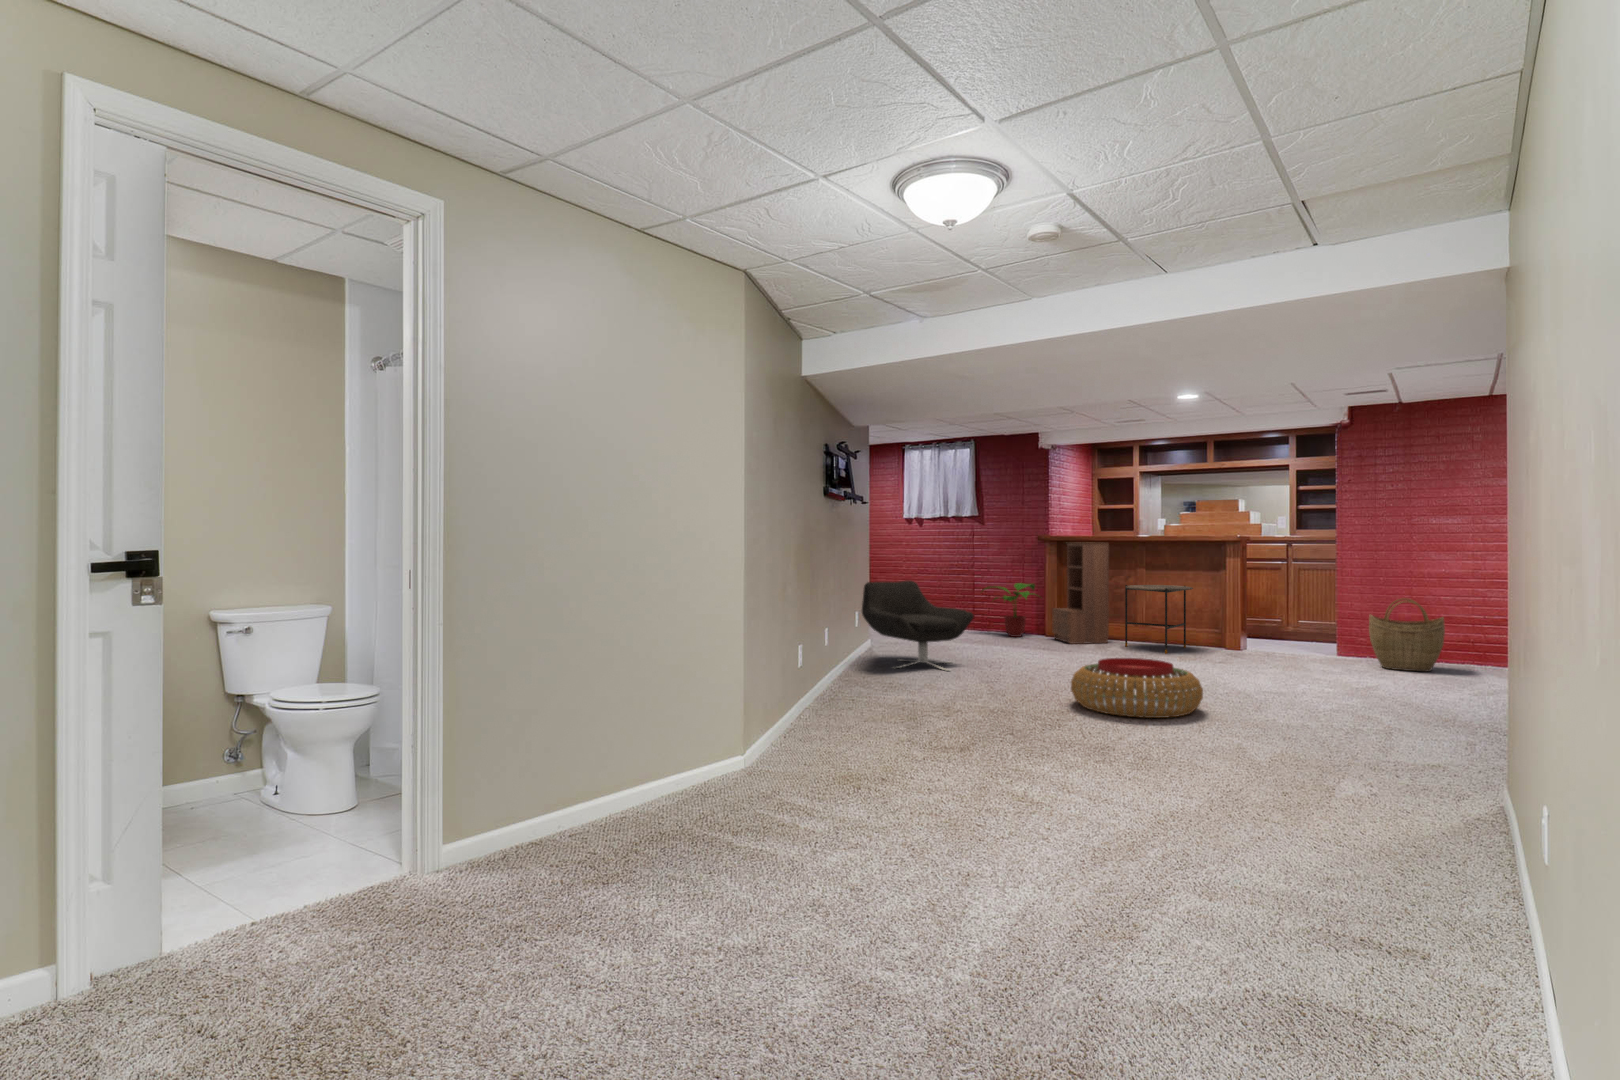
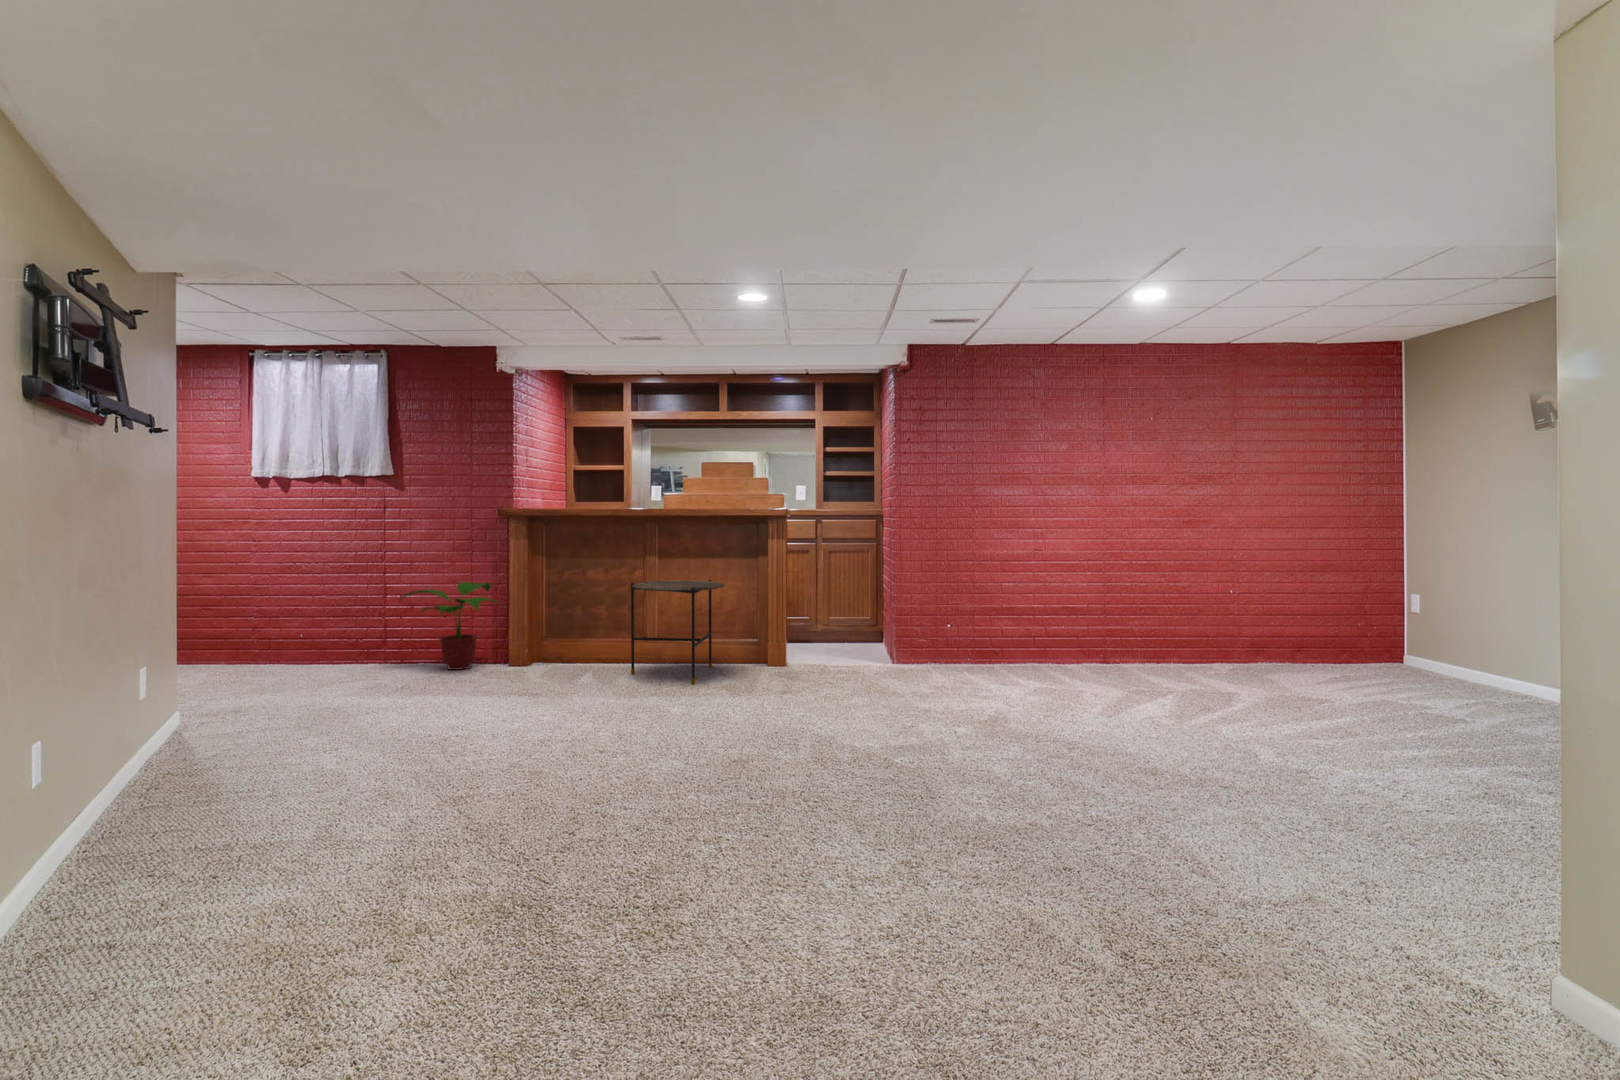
bookshelf: present [1052,543,1109,644] -> none [520,519,606,677]
lounge chair: present [862,581,974,671] -> none [96,601,375,807]
woven basket: present [1369,598,1445,672] -> none [935,589,1013,681]
pouf: present [1071,658,1203,718] -> none [588,752,837,907]

